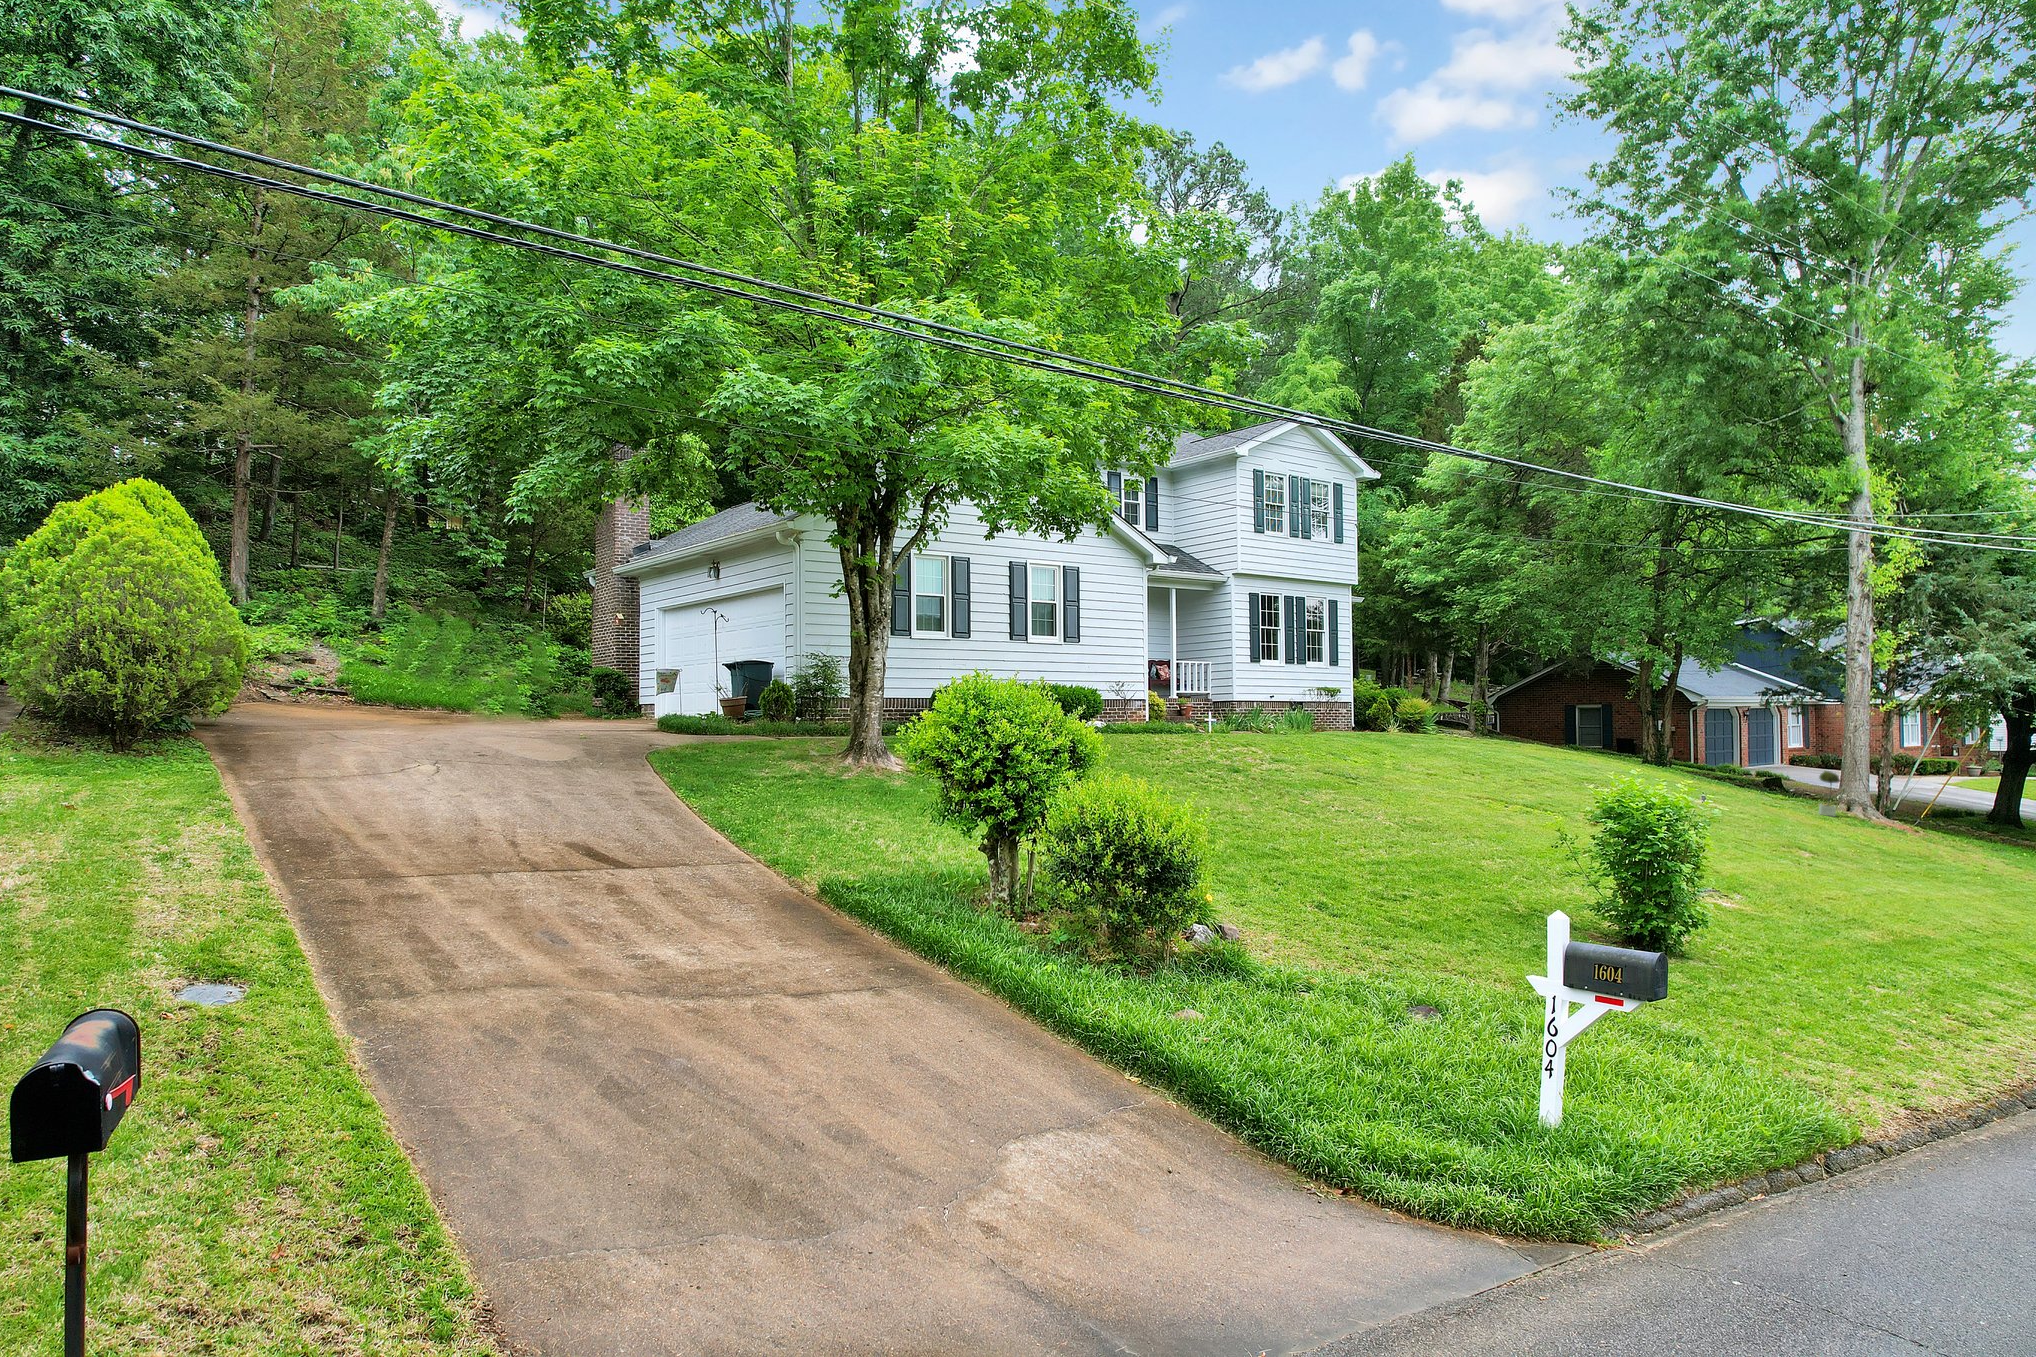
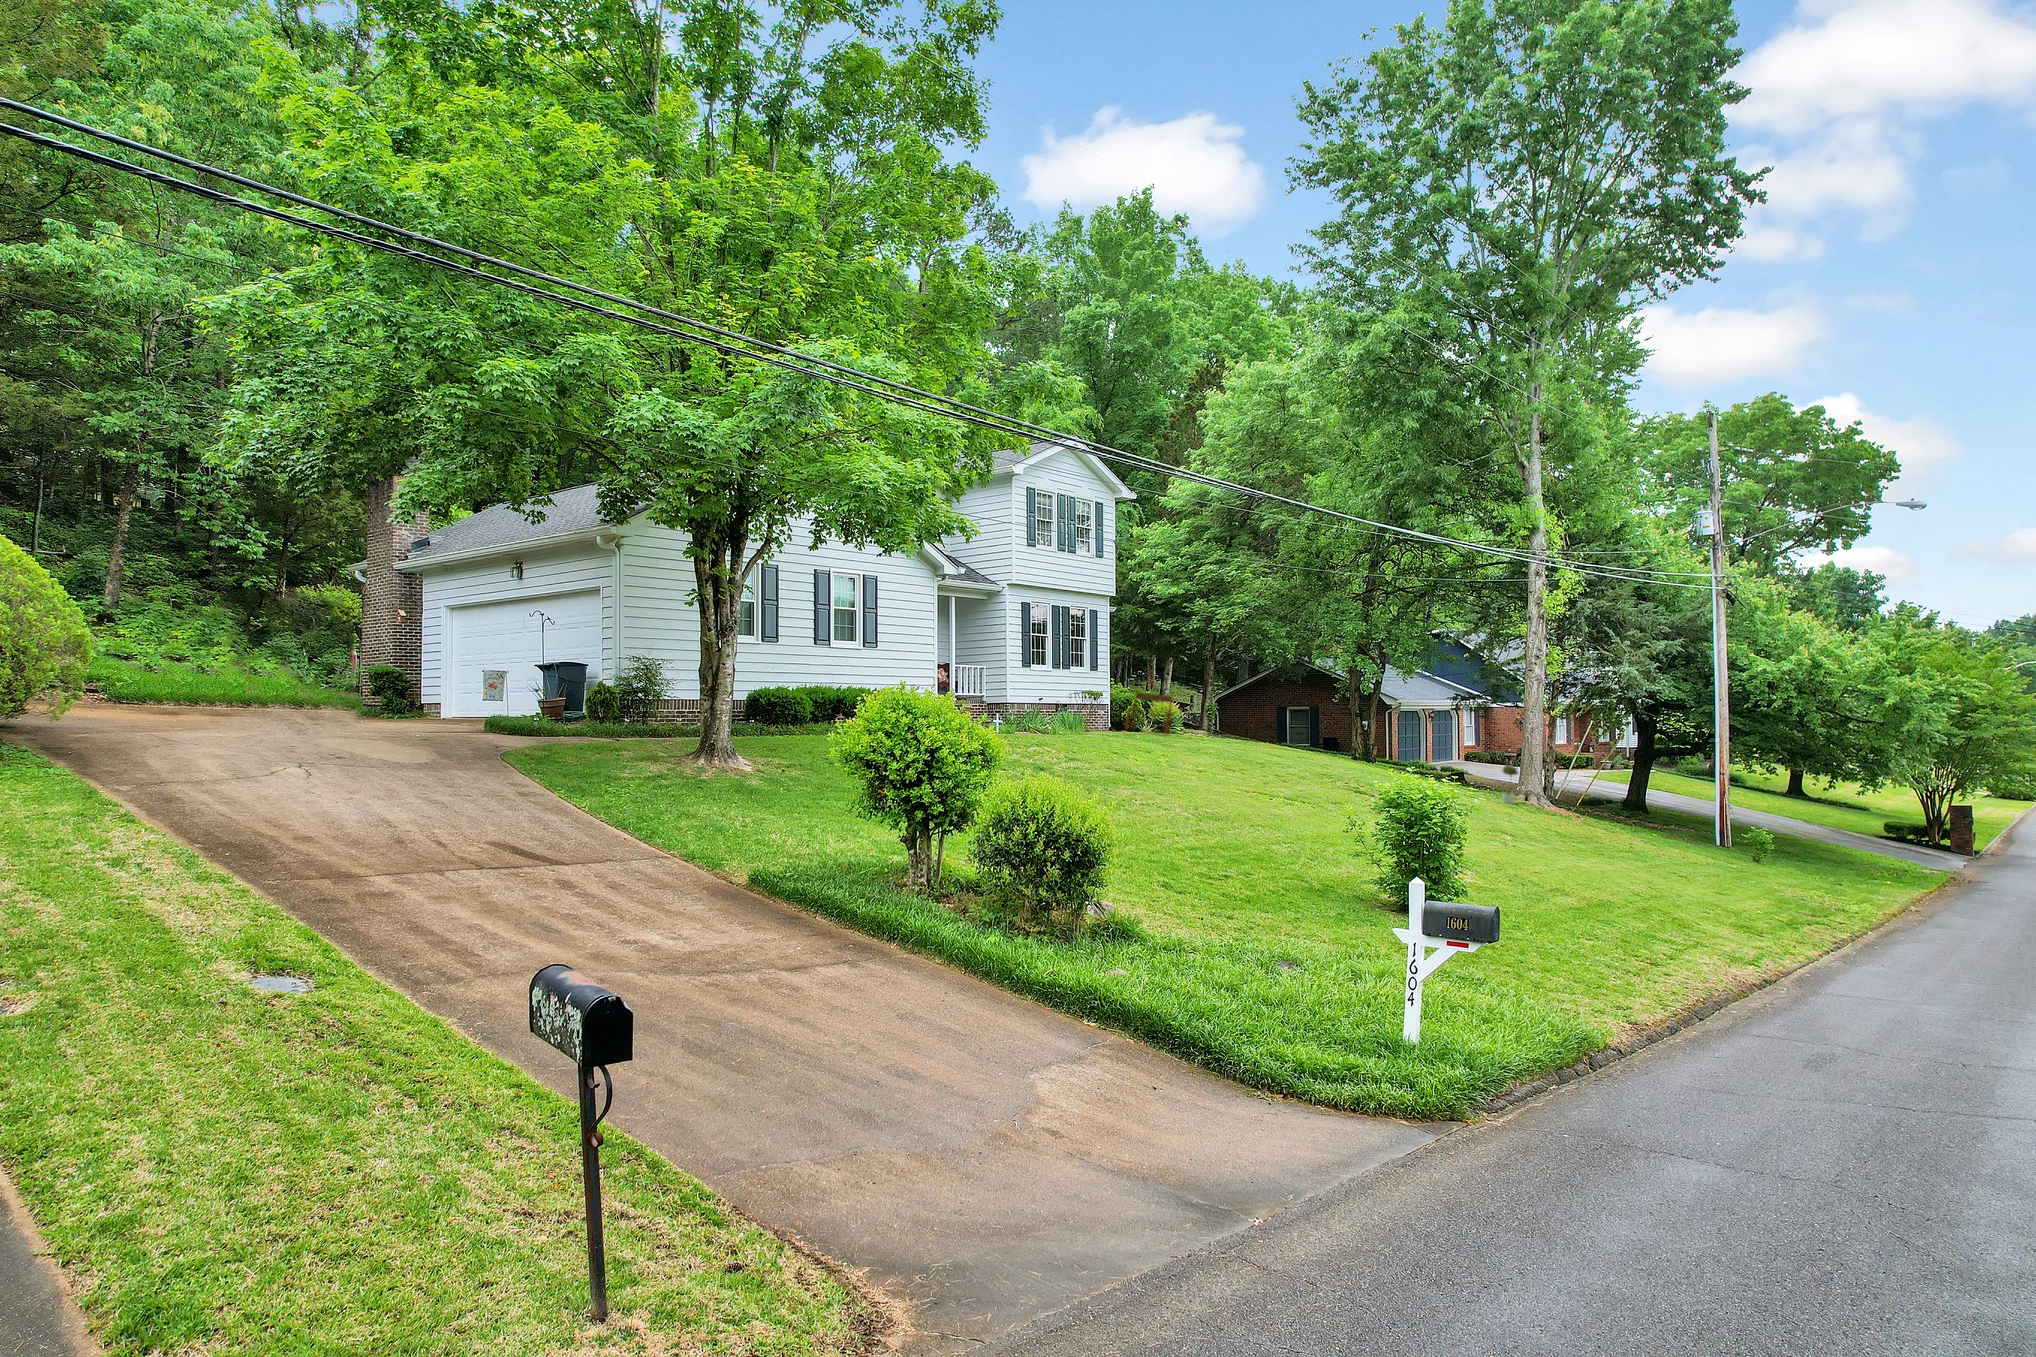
bench: none [1362,686,1416,732] -> present [1126,692,1173,734]

